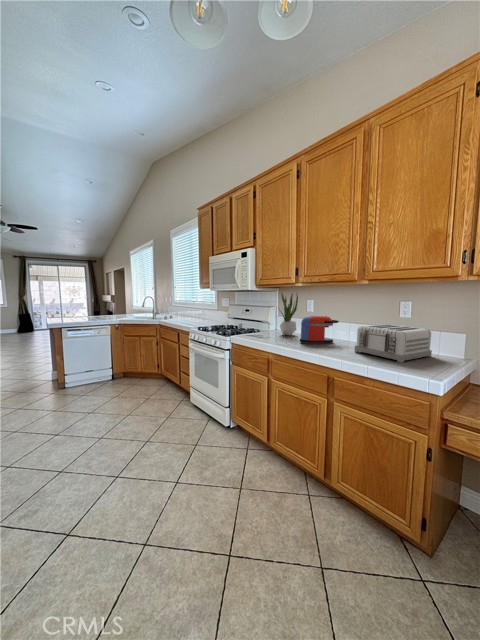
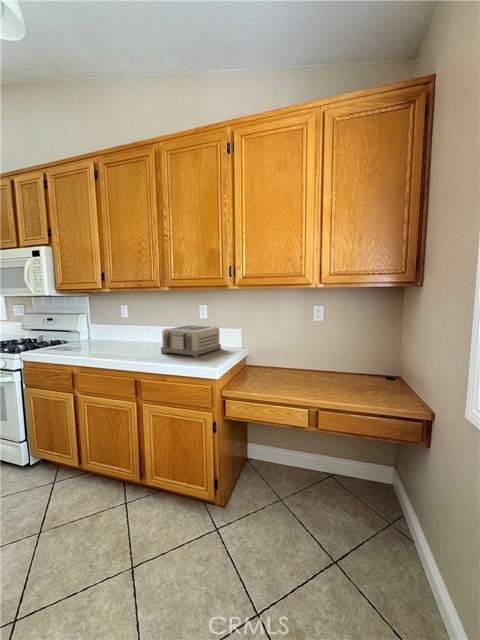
potted plant: present [280,293,298,335] -> none [85,297,109,344]
coffee maker: present [300,316,339,344] -> none [110,321,149,351]

